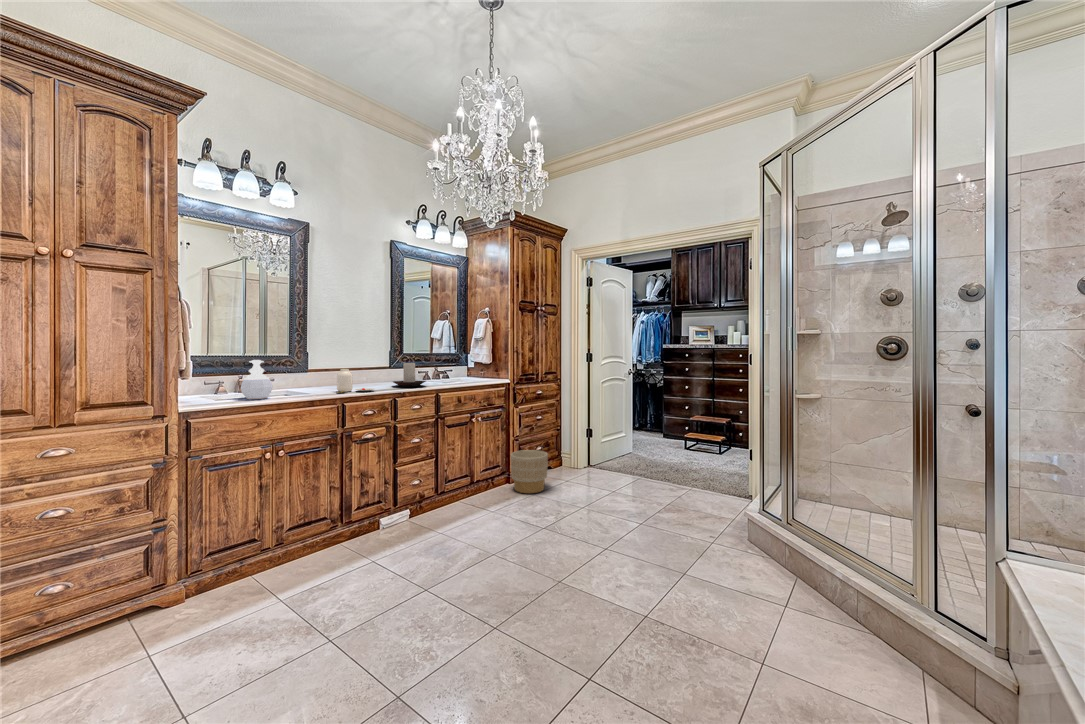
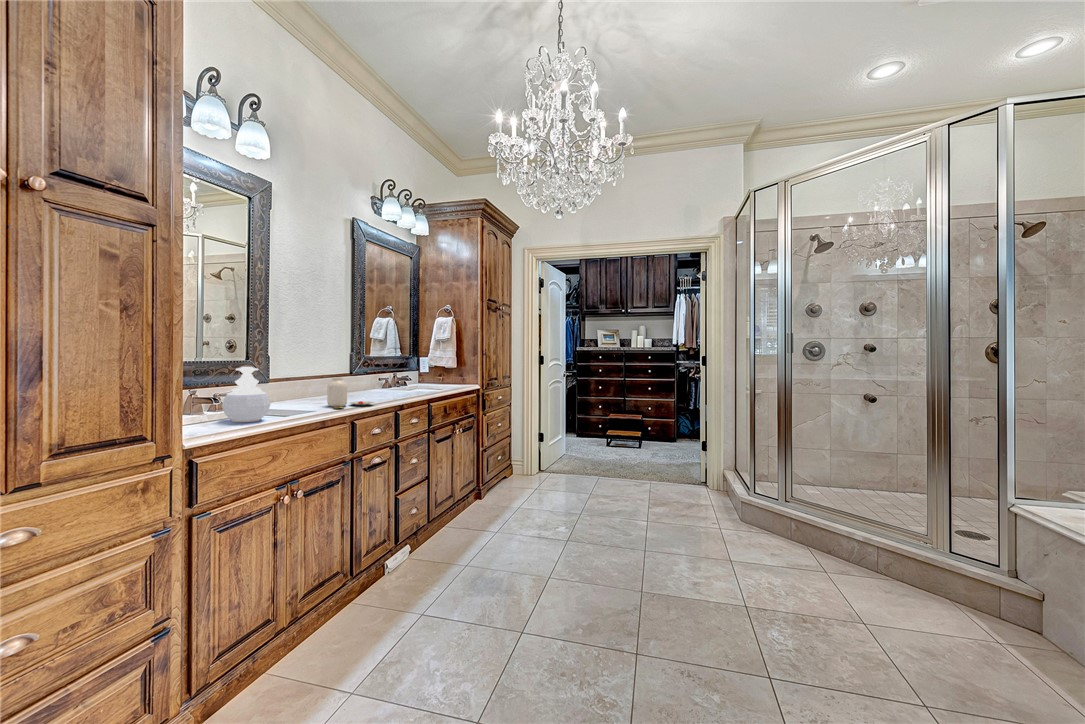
candle holder: present [393,363,426,387] -> none [373,367,415,398]
planter: present [511,450,548,493] -> none [485,461,525,508]

